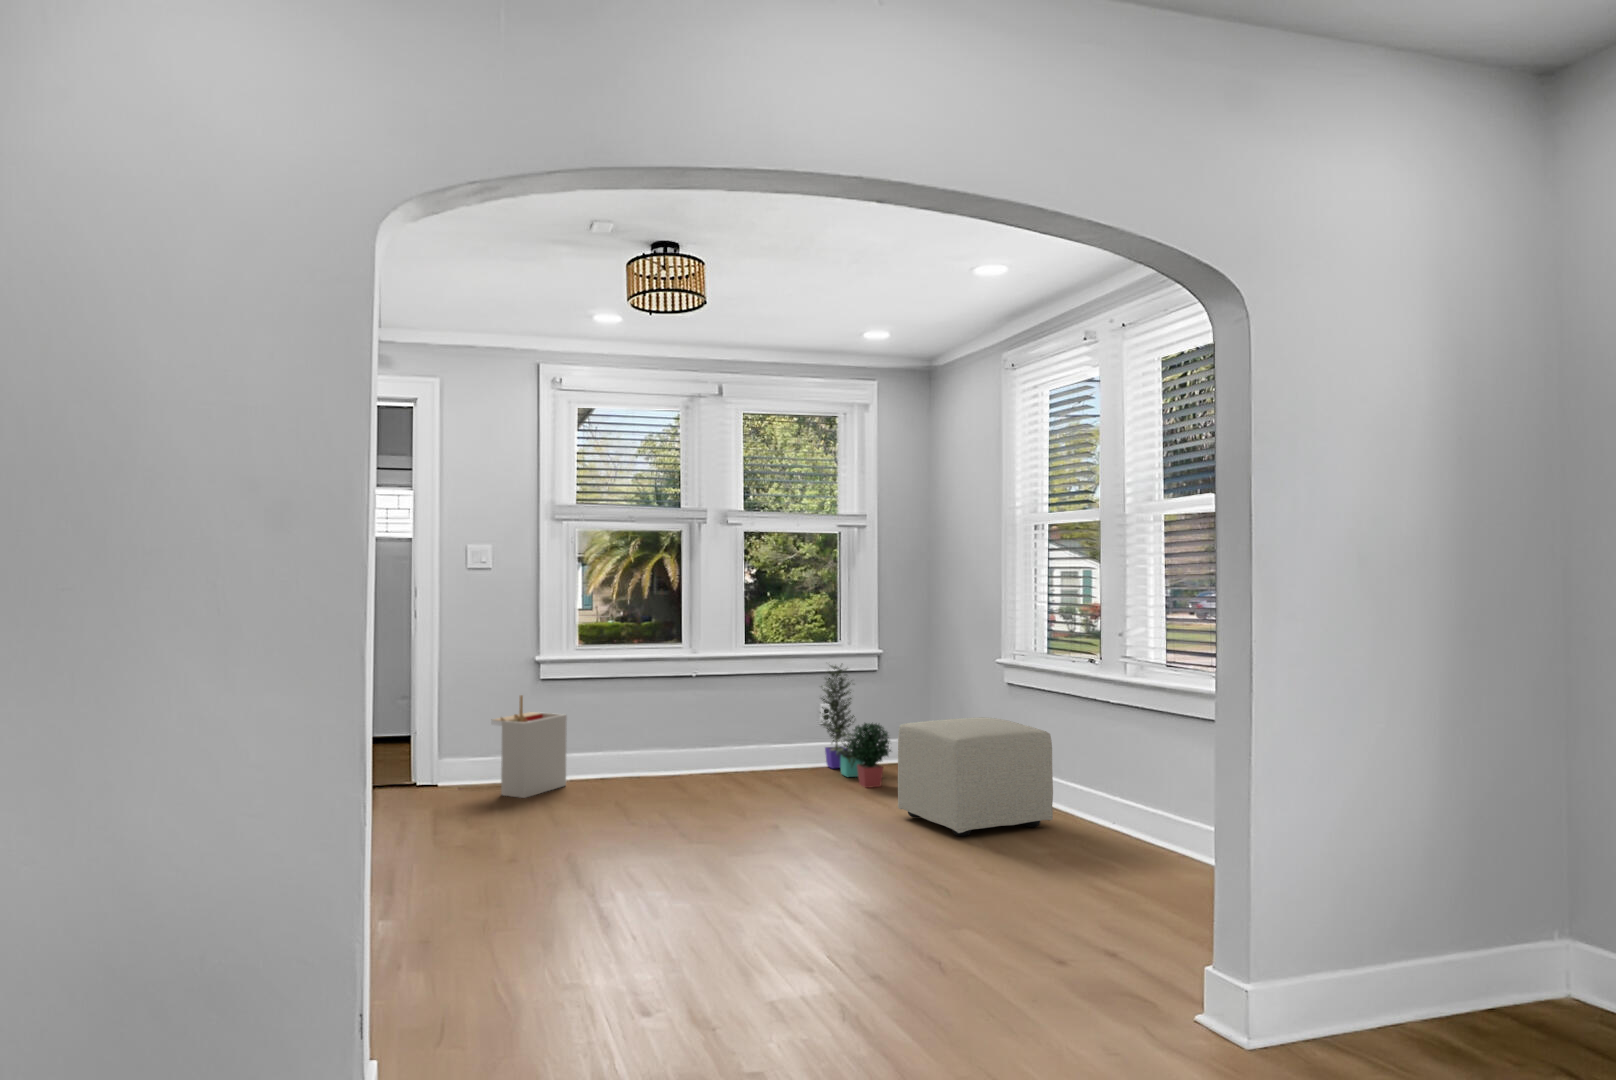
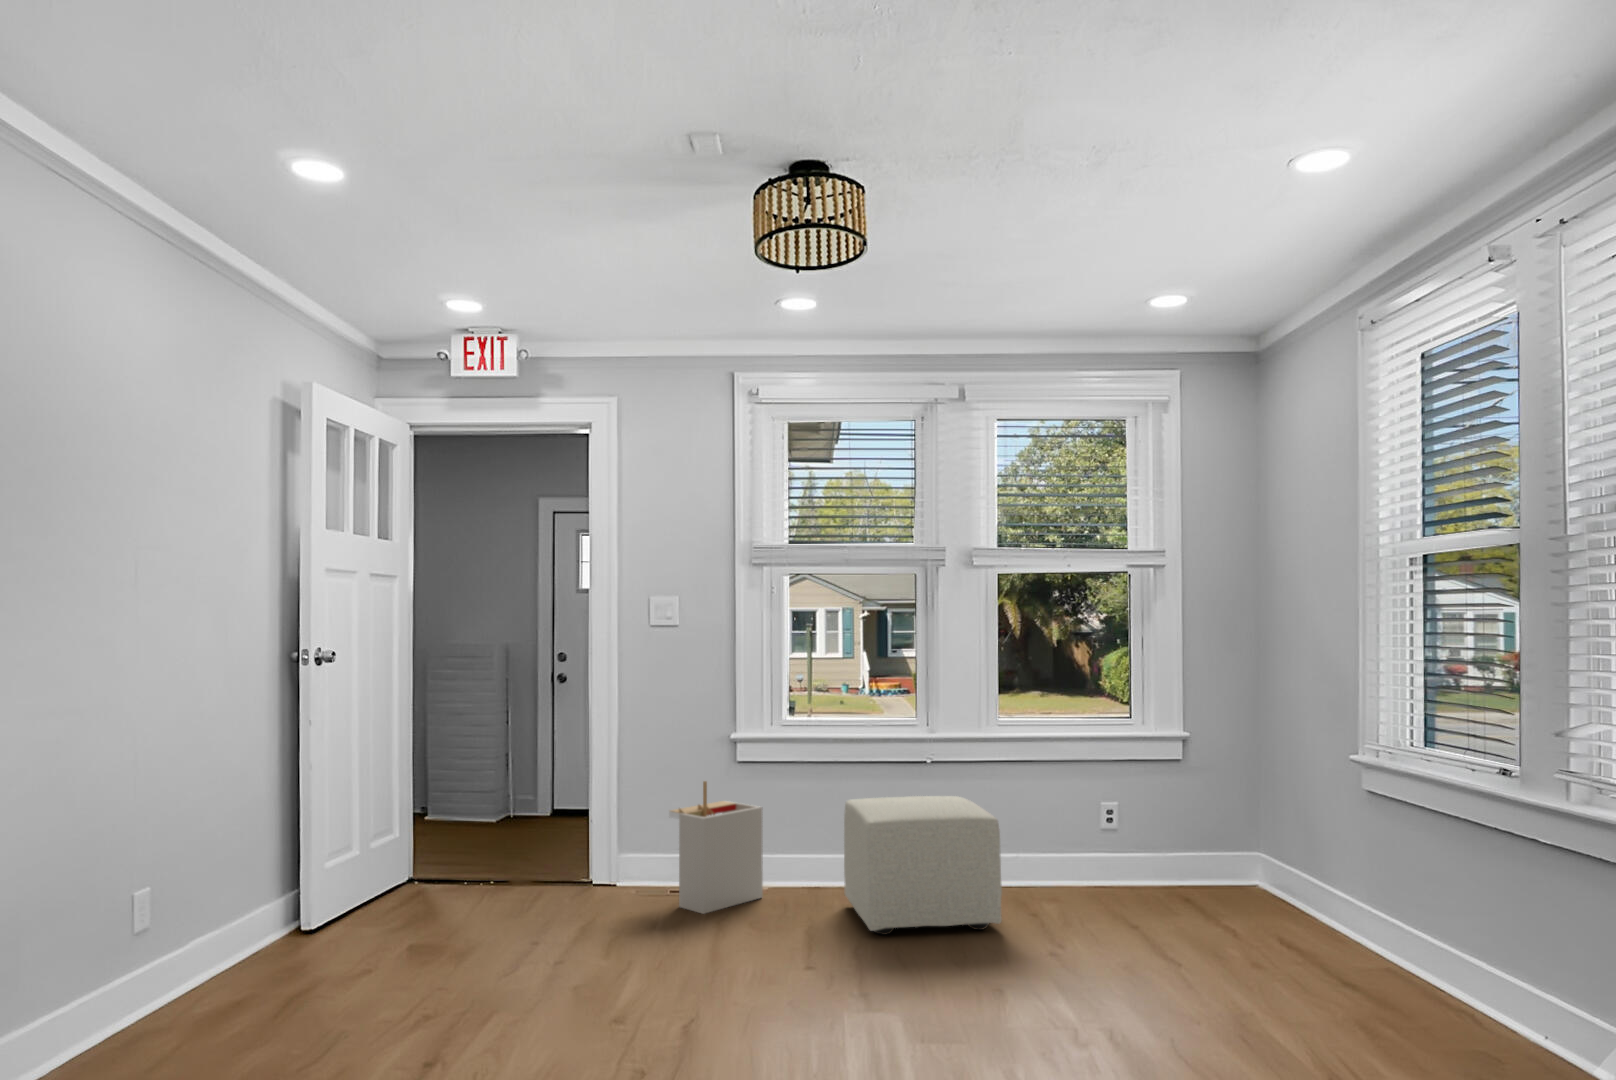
potted plant: present [820,666,891,788] -> none [1096,748,1198,933]
ottoman: present [898,717,1053,836] -> present [844,796,1002,935]

